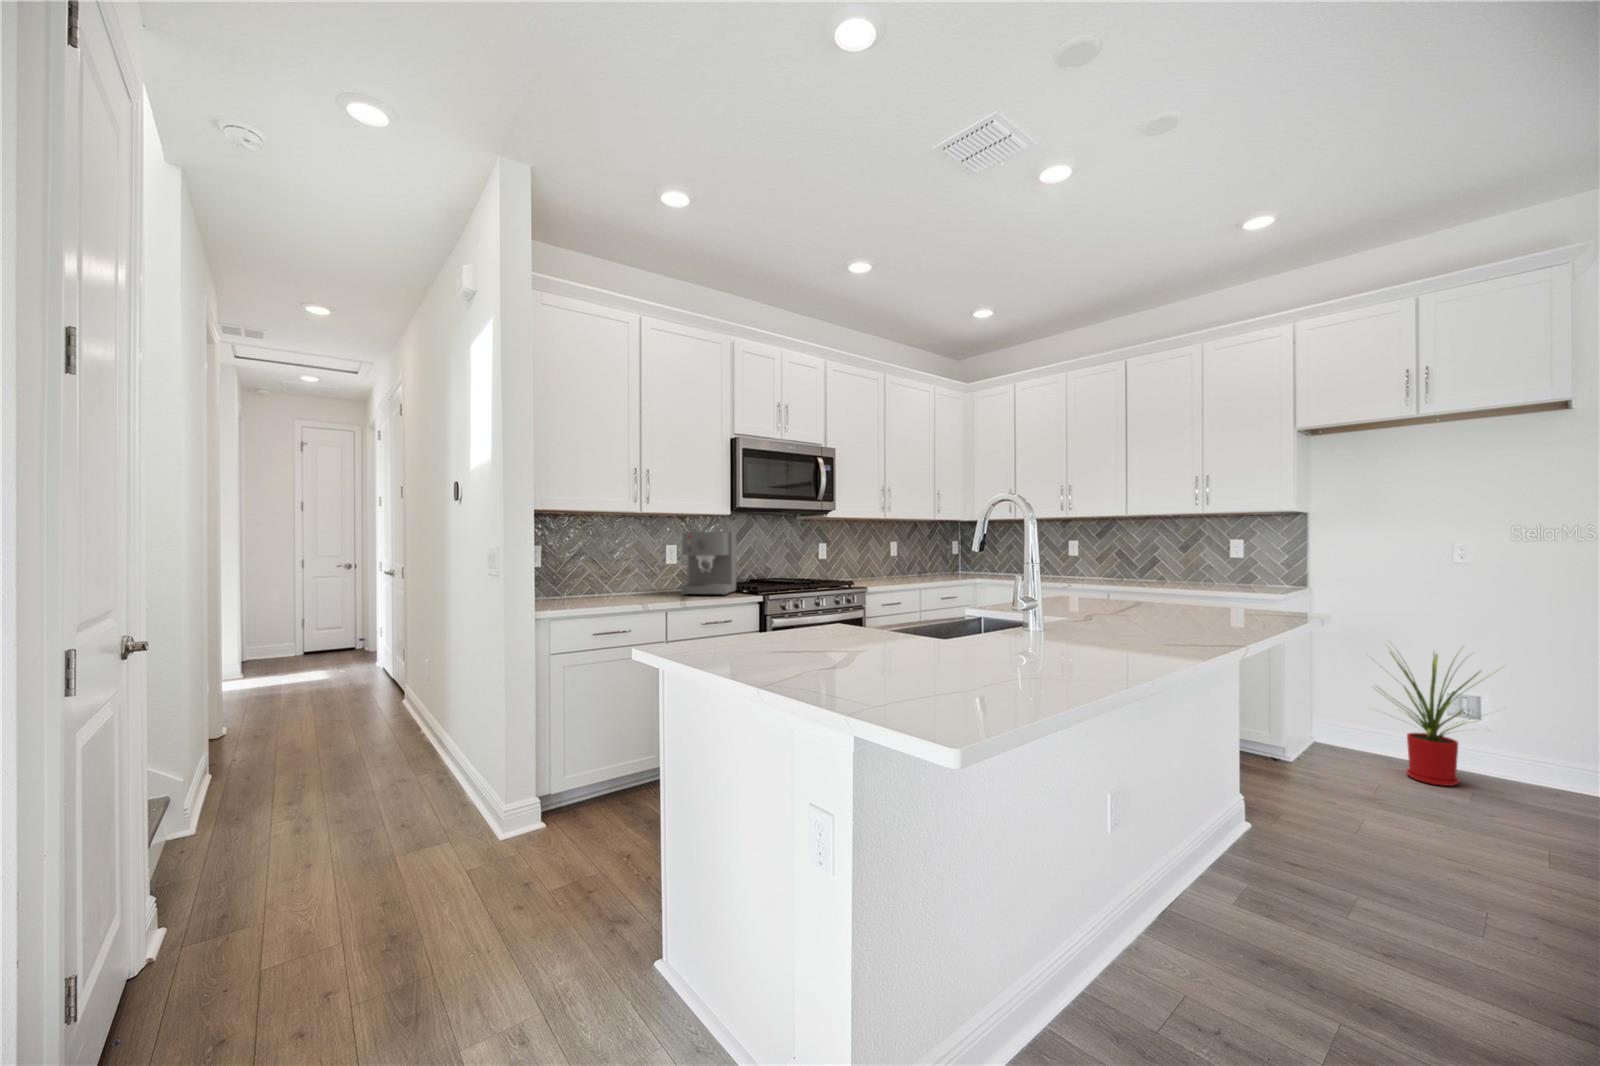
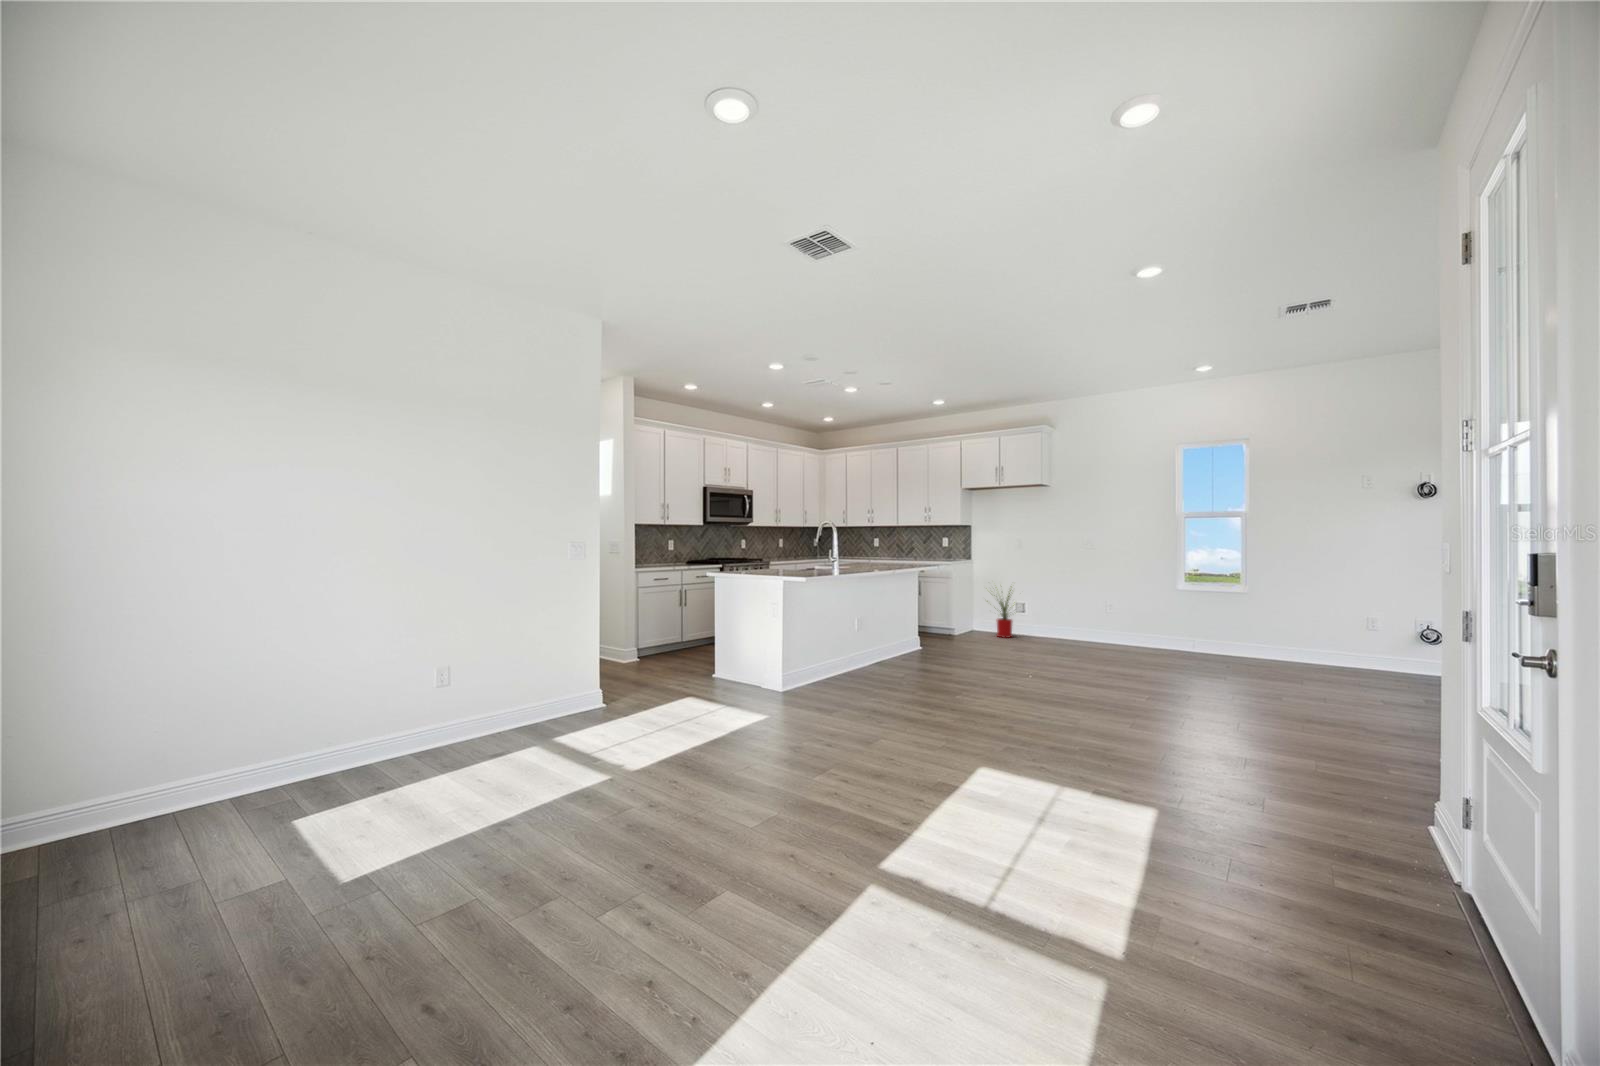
coffee maker: present [681,532,736,595] -> none [683,534,707,564]

